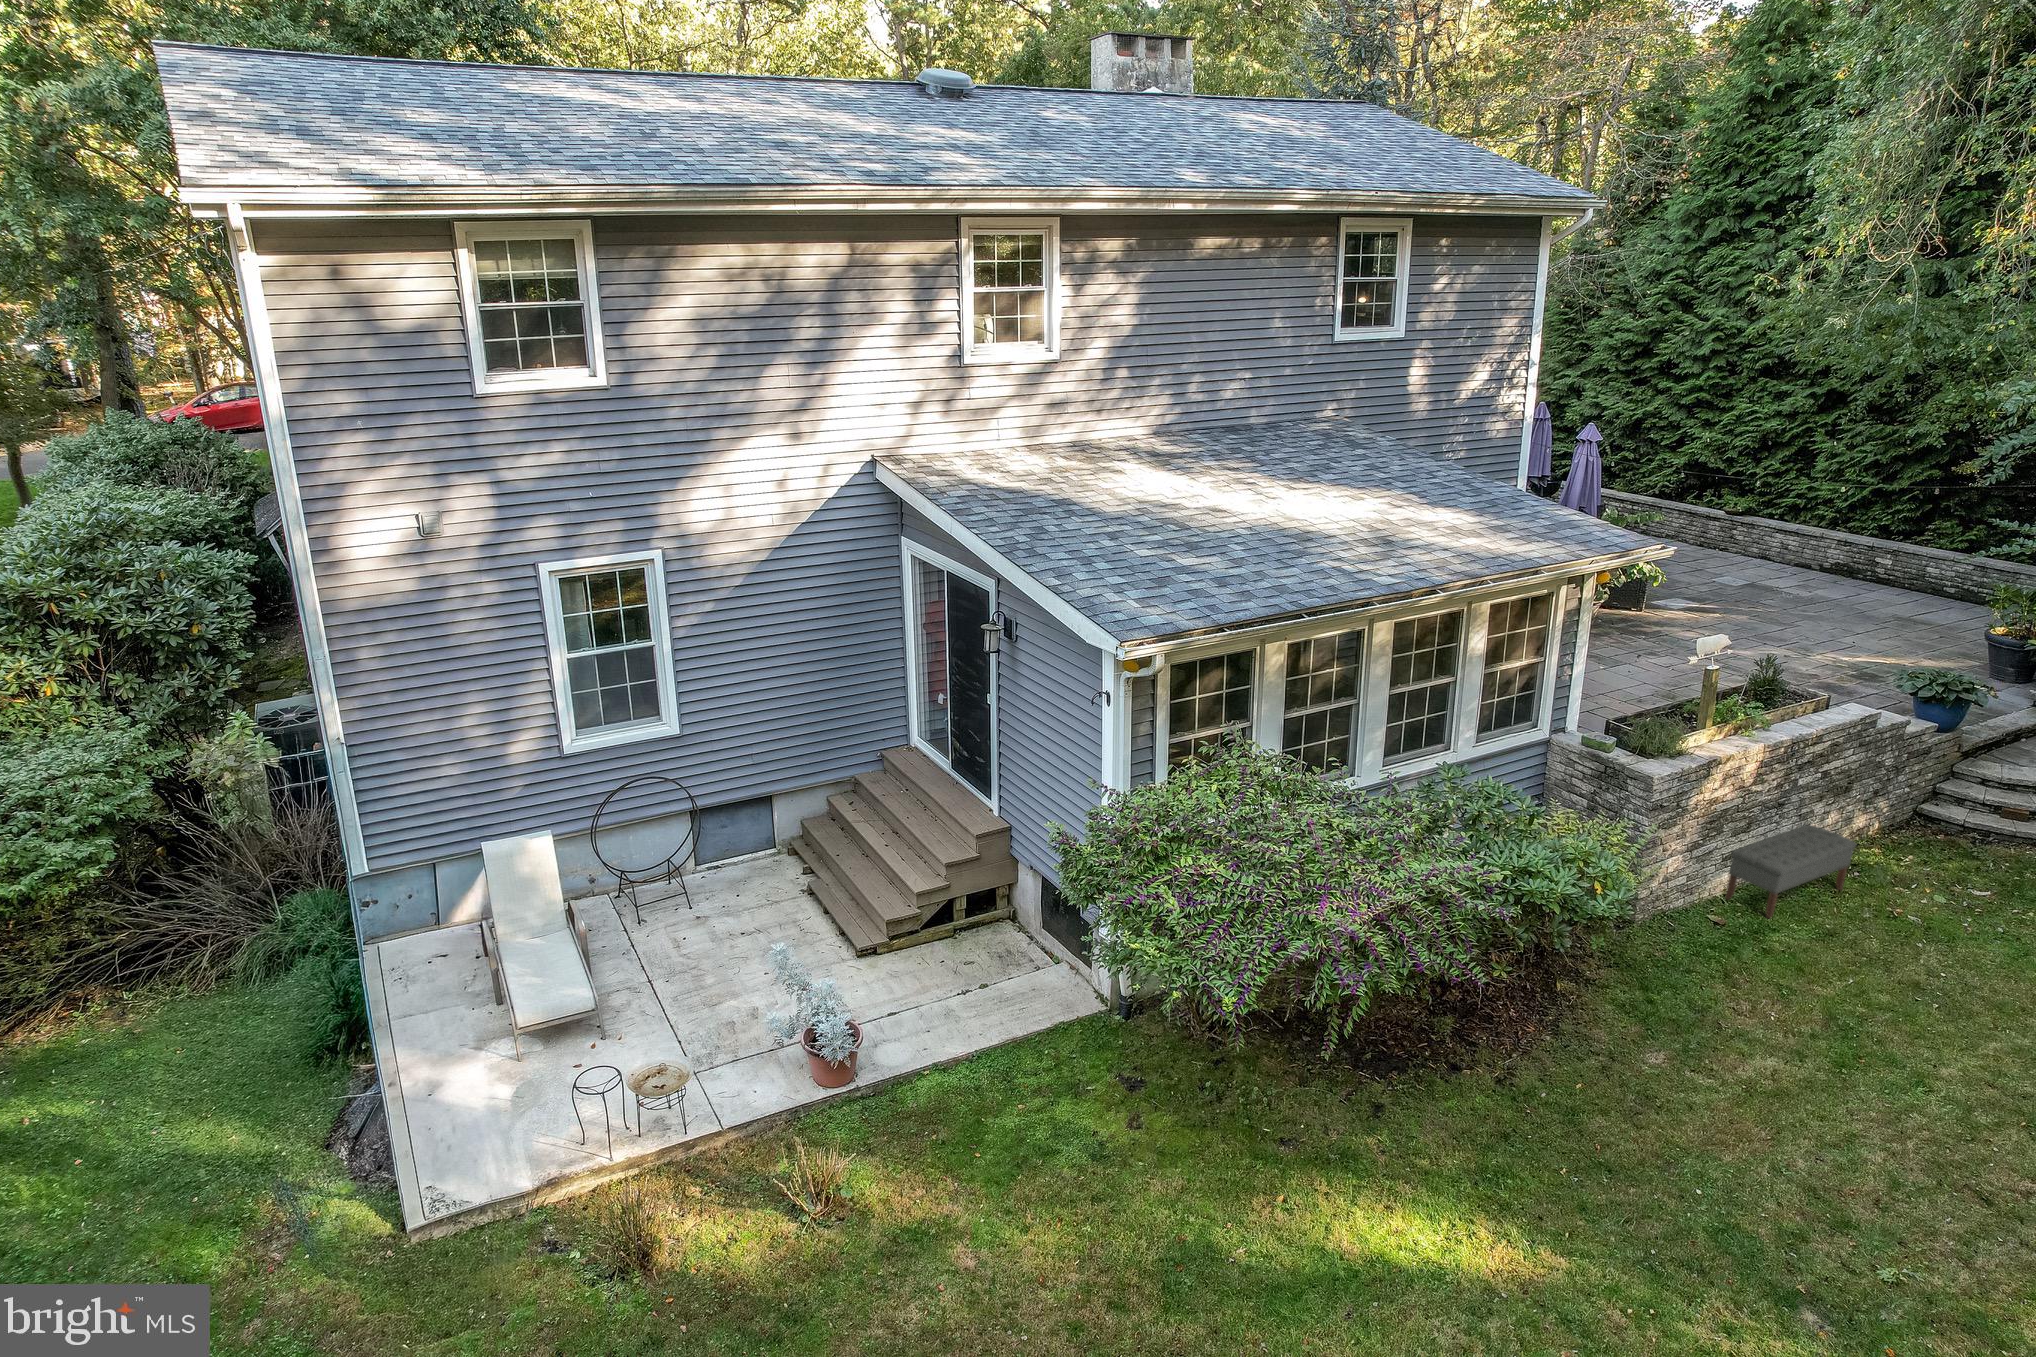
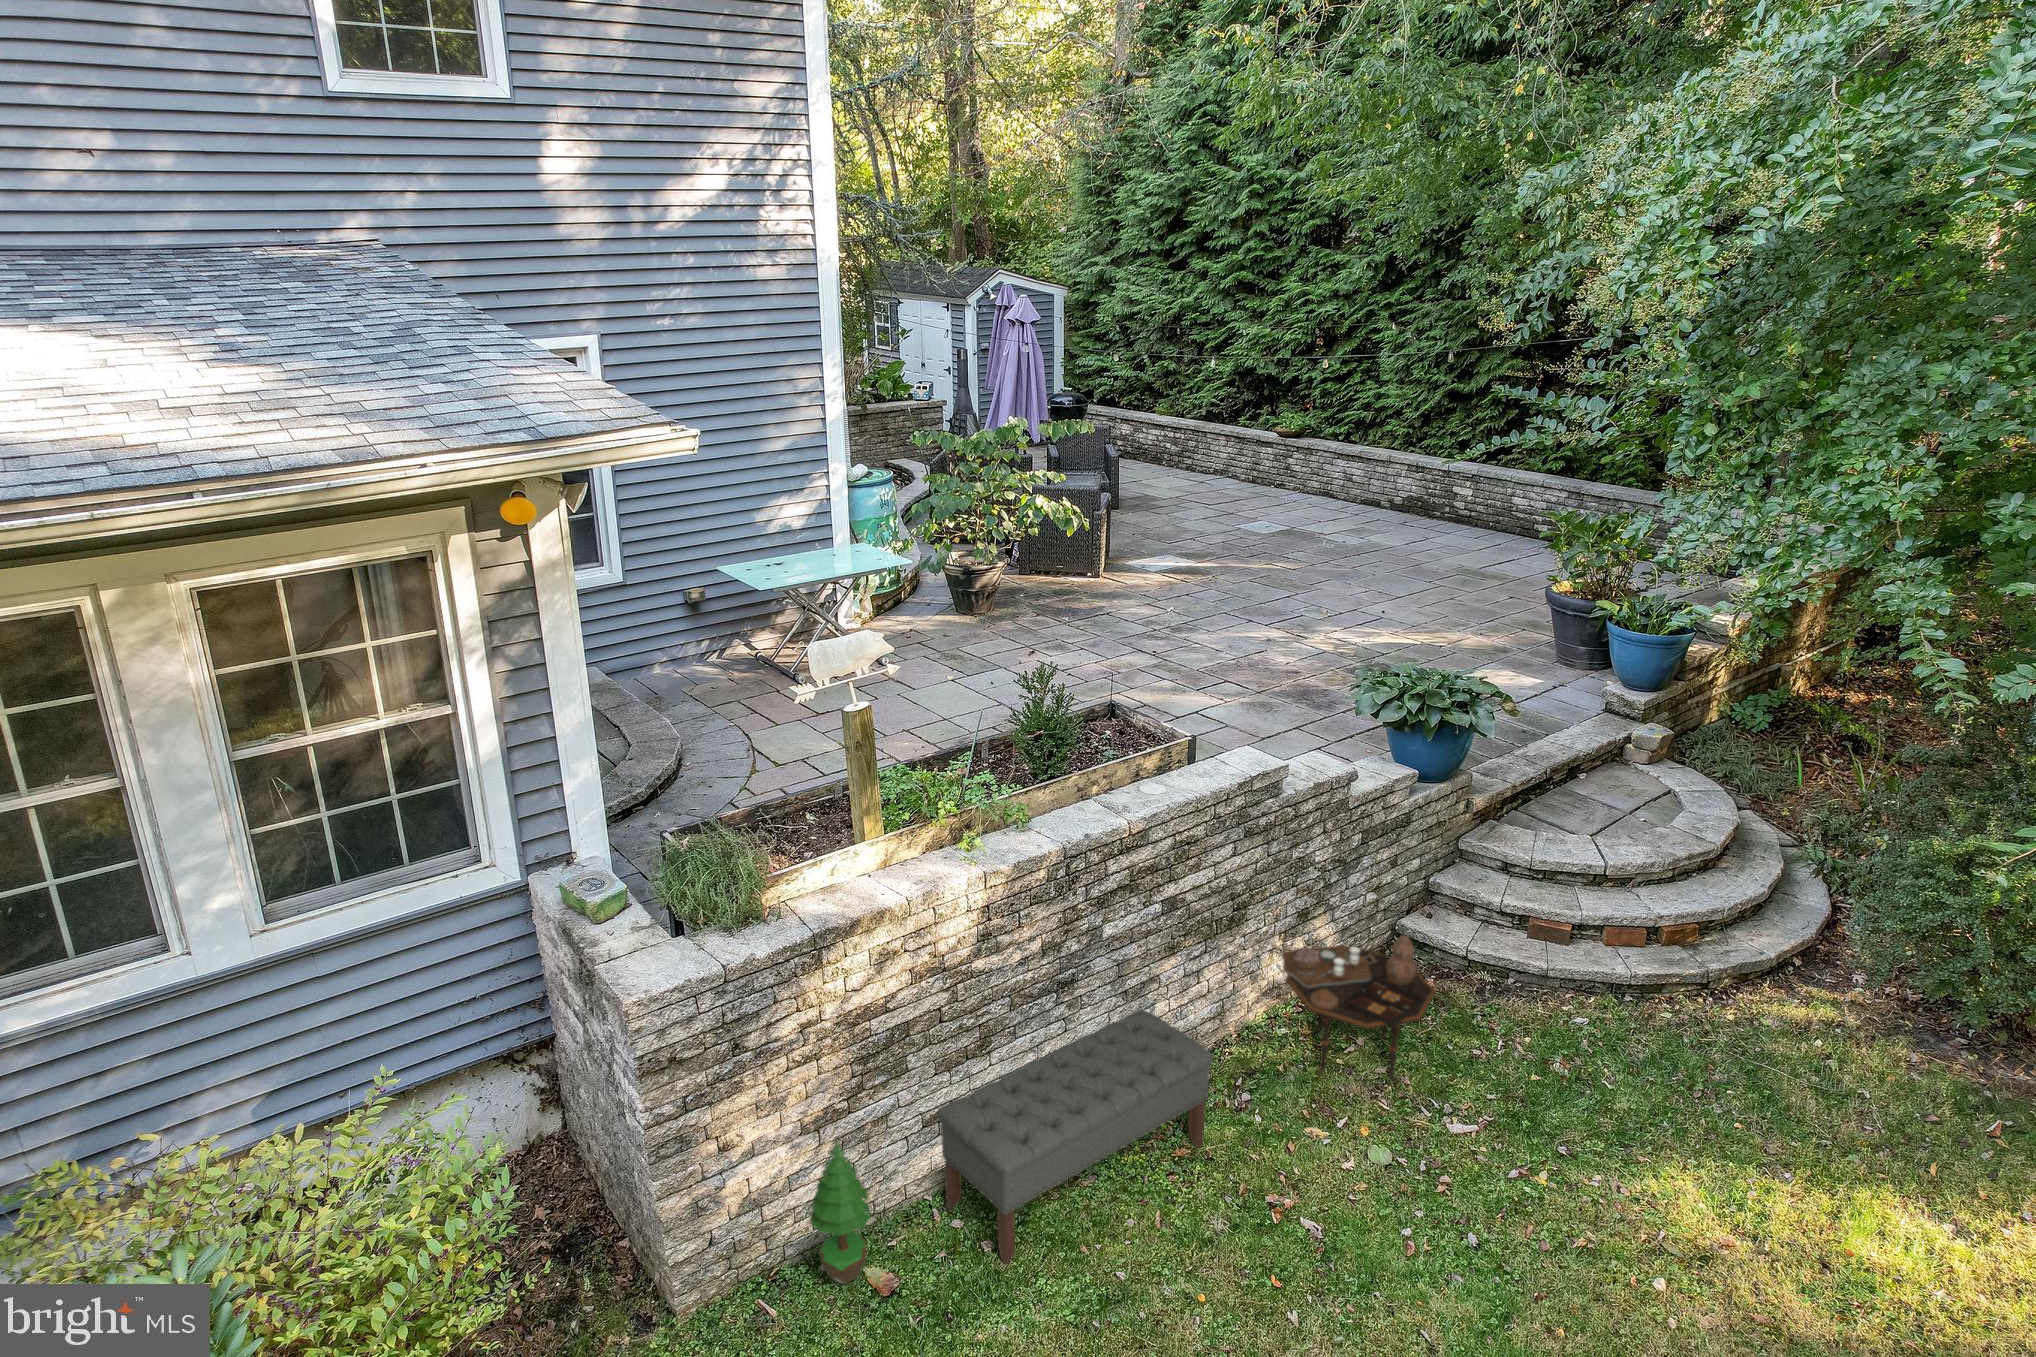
side table: none [1865,803,1961,876] -> present [1277,935,1435,1082]
potted tree: none [1686,850,1717,917] -> present [810,1141,871,1284]

